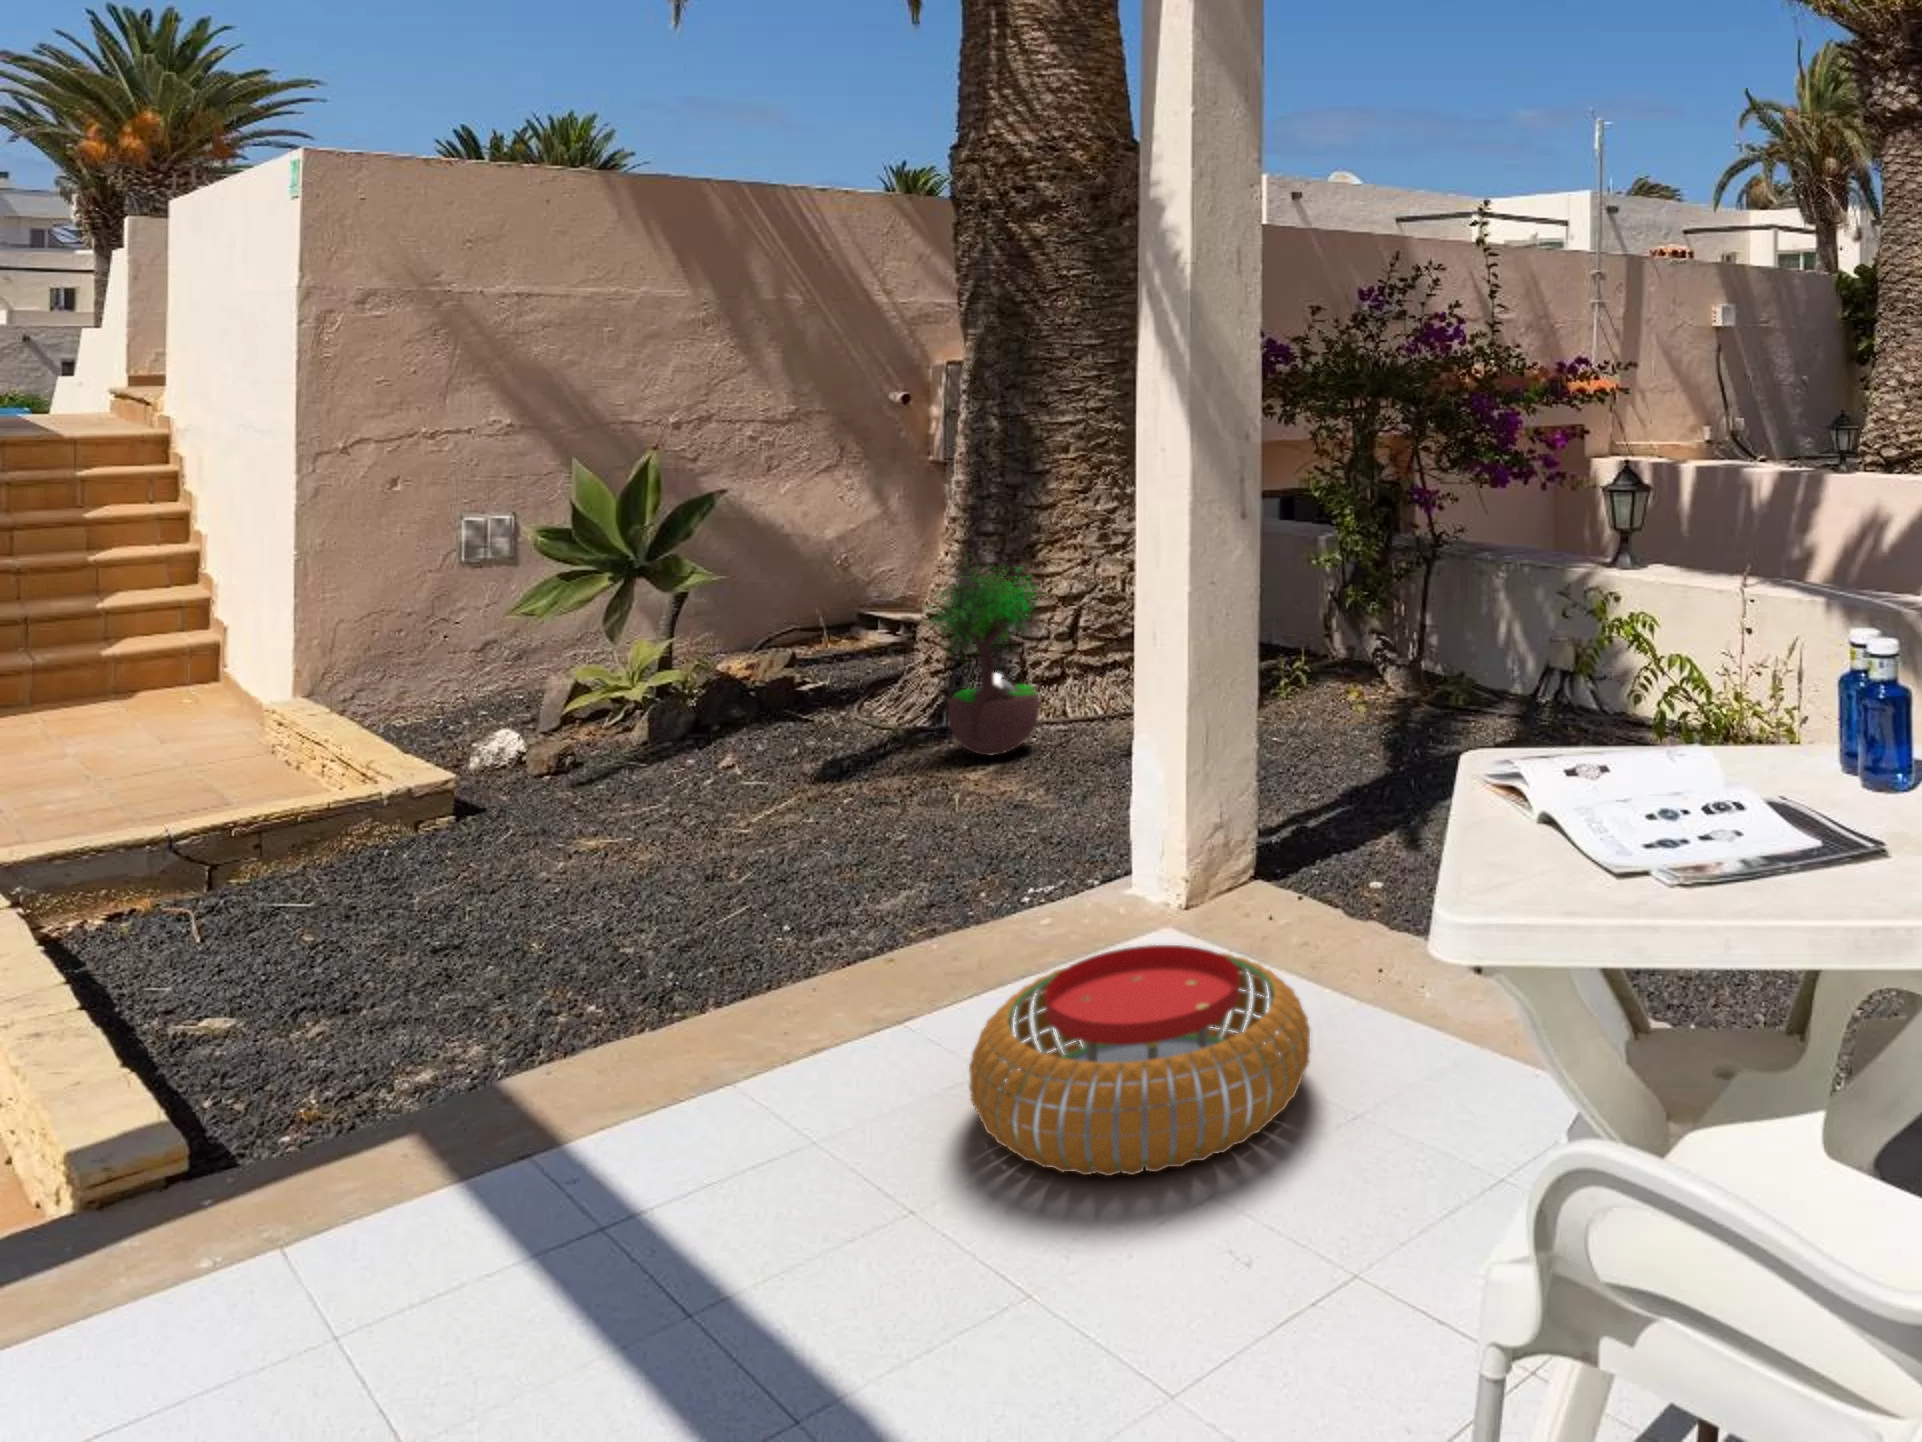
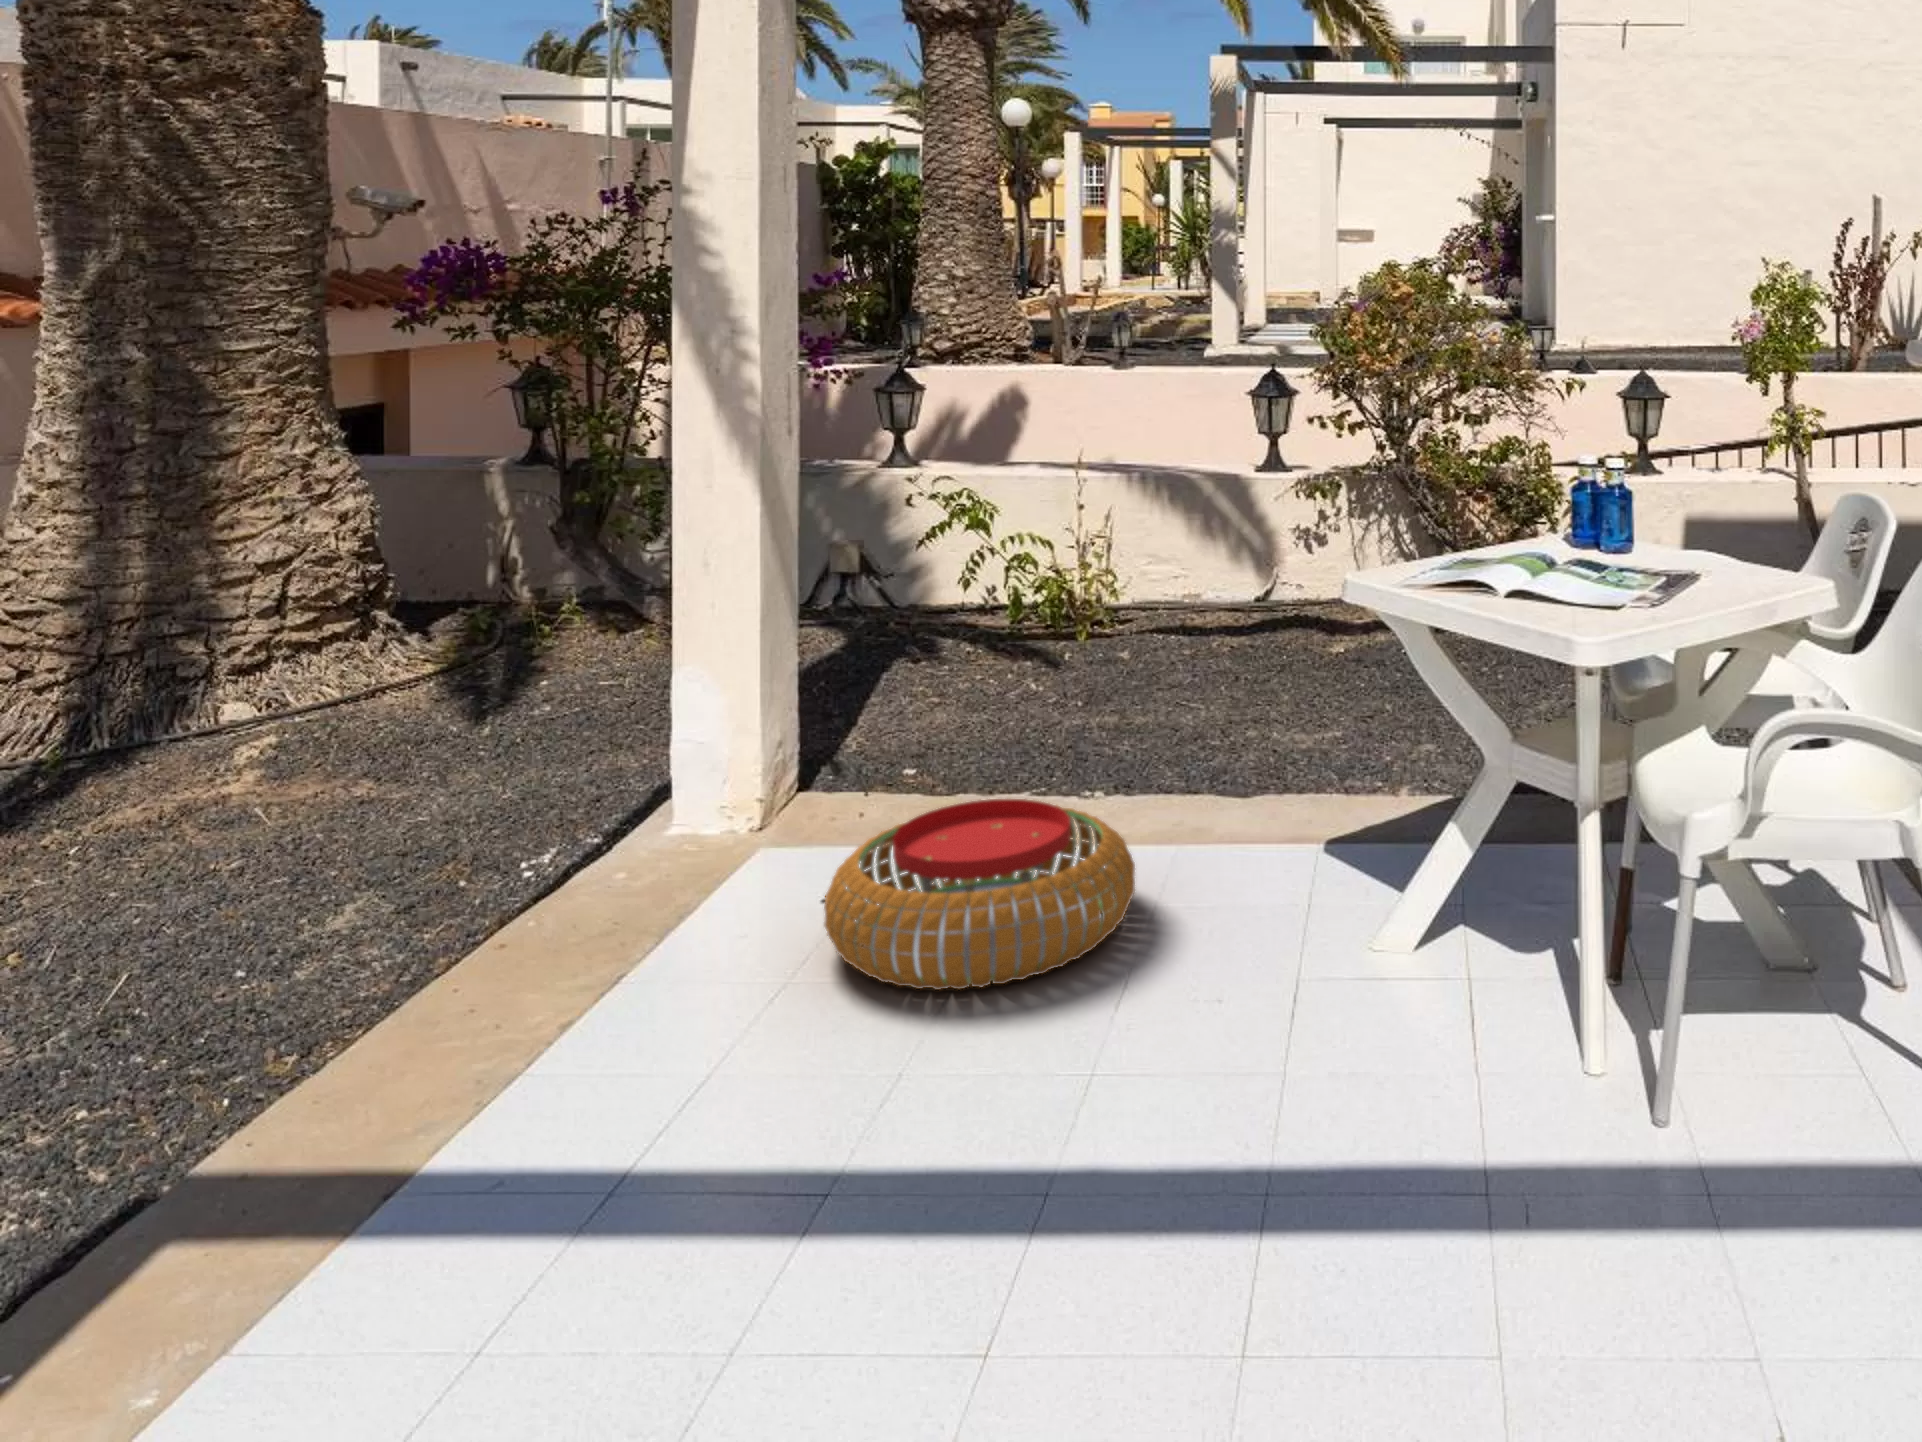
potted tree: present [925,554,1040,756] -> none [98,519,291,772]

